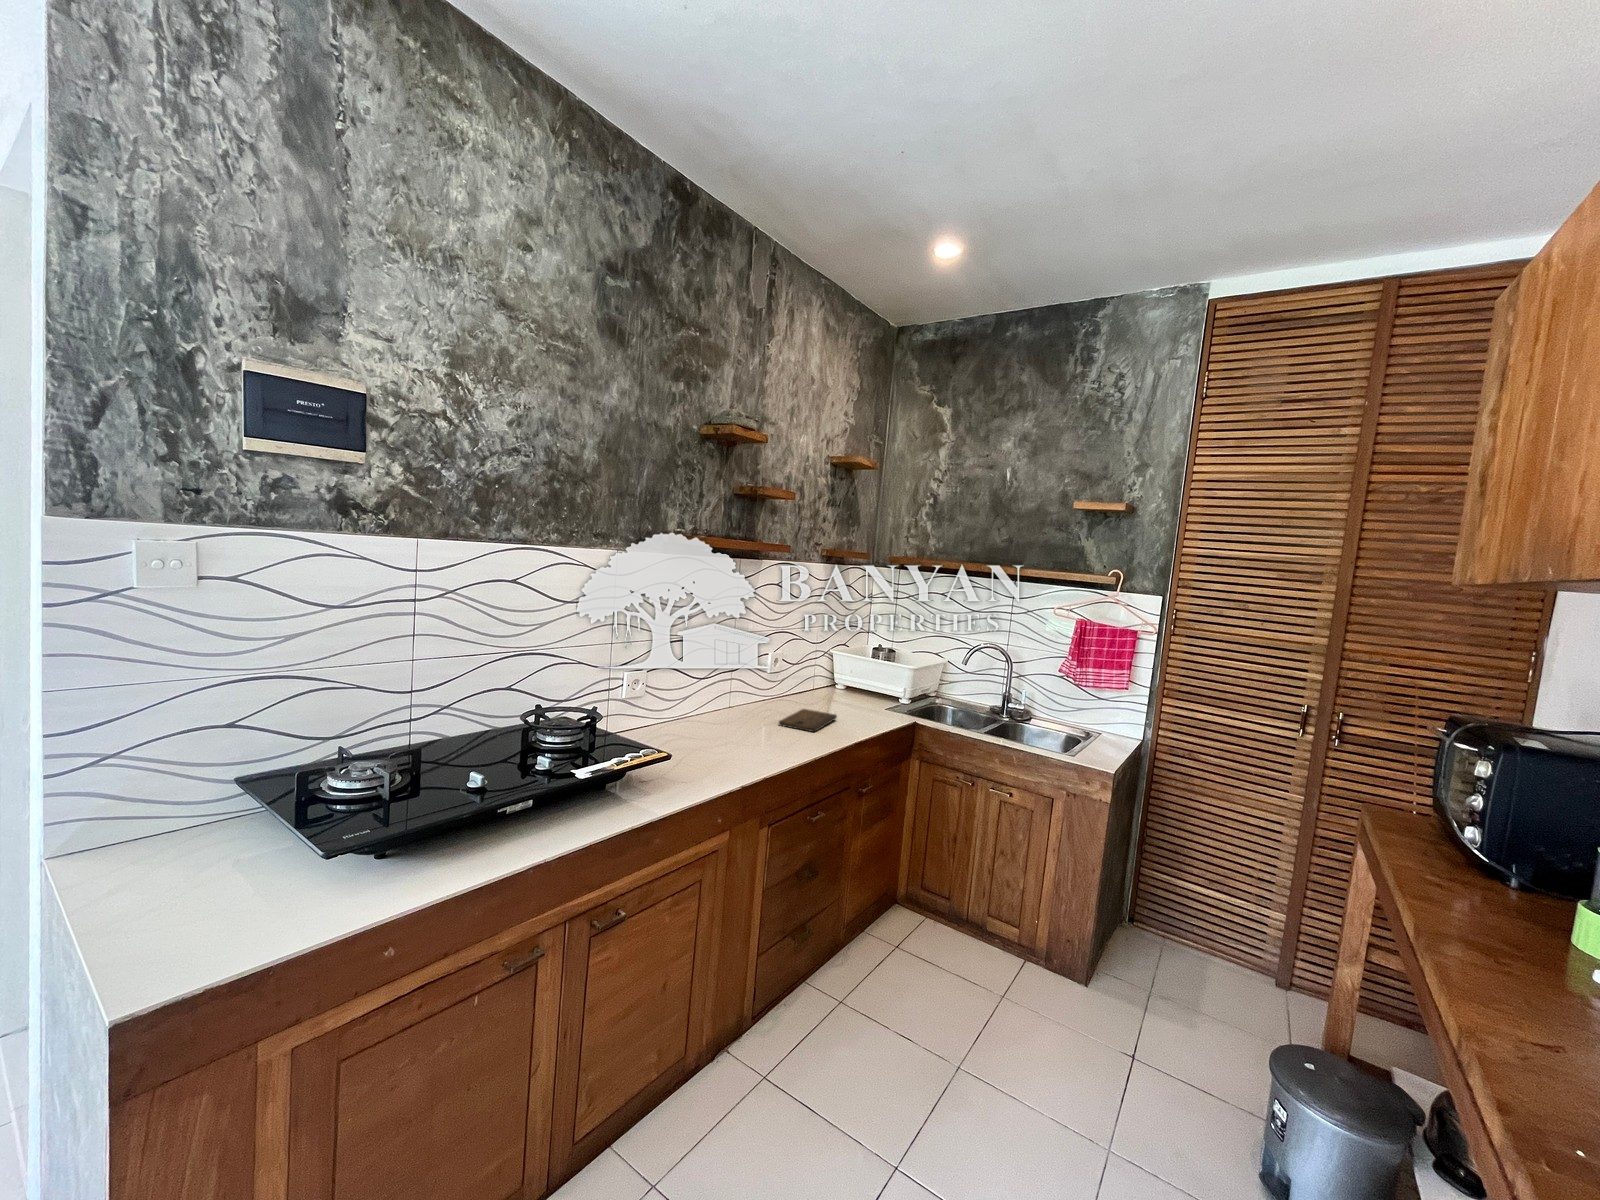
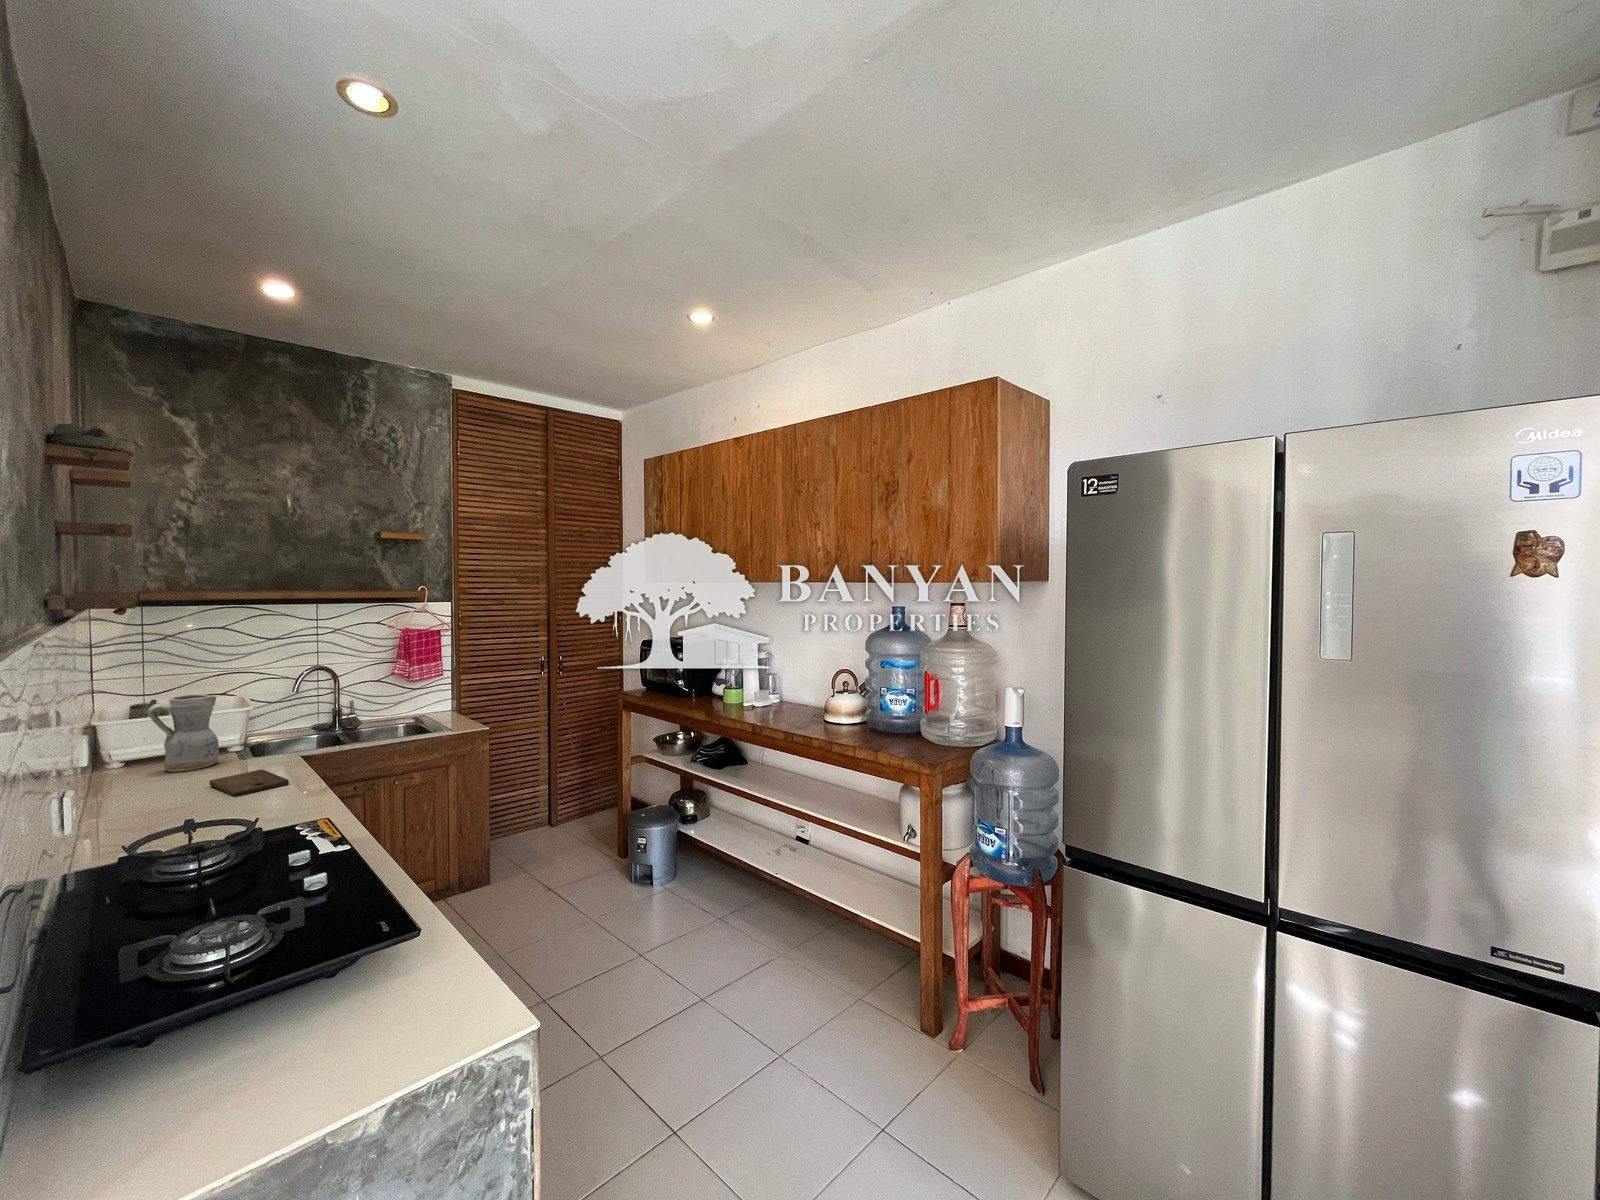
ceramic pitcher: none [832,638,868,703] -> present [148,694,219,772]

